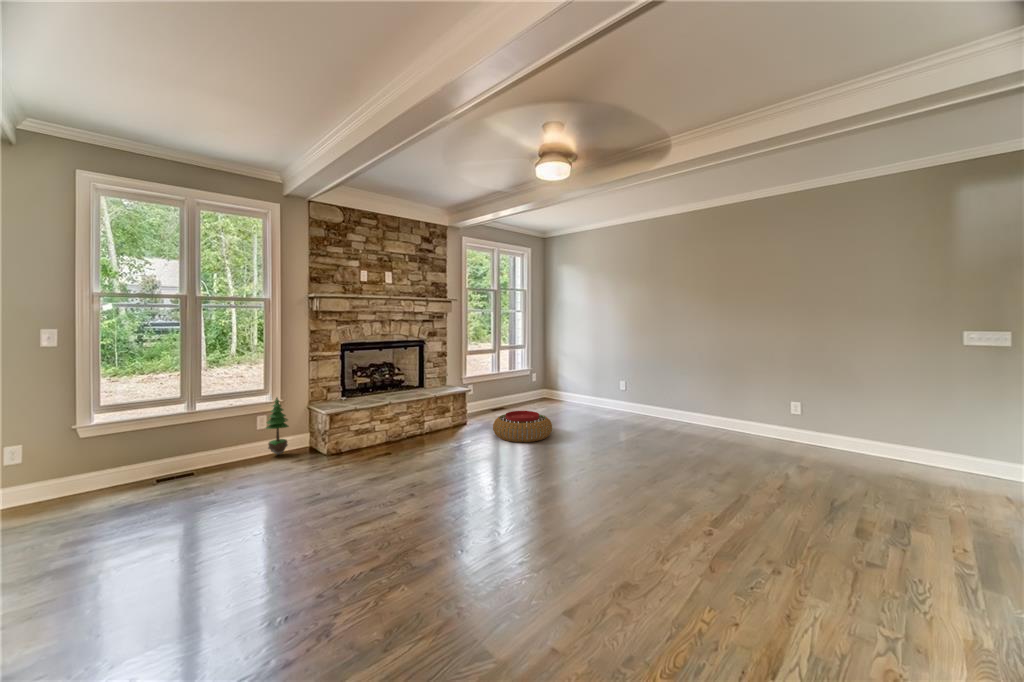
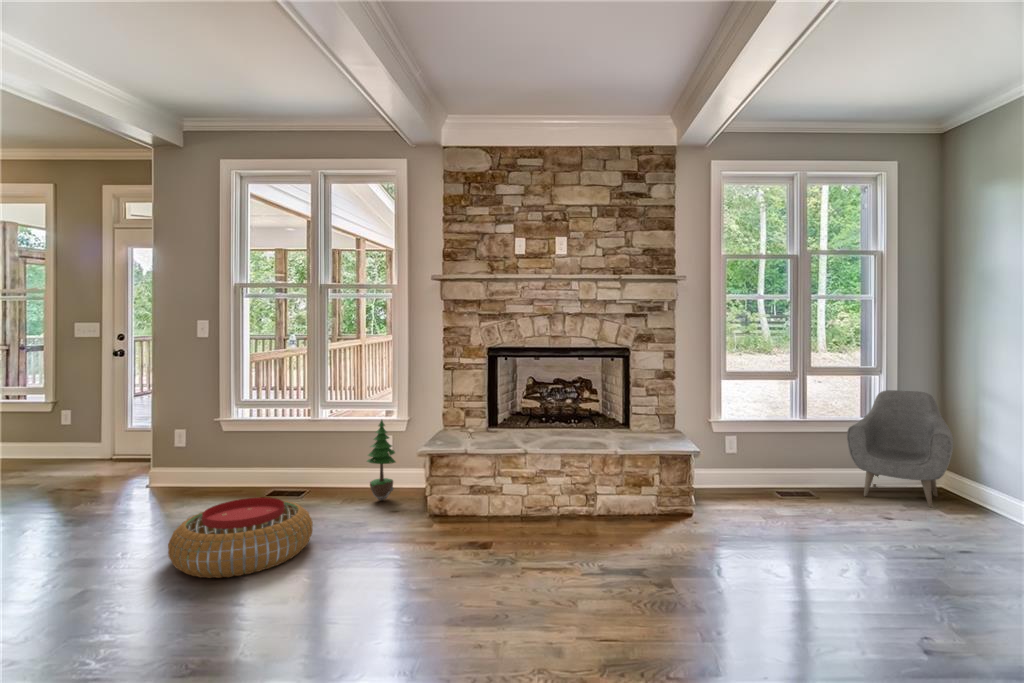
armchair: none [518,356,556,406] -> present [847,390,953,507]
pouf: present [493,411,552,442] -> present [168,497,313,578]

